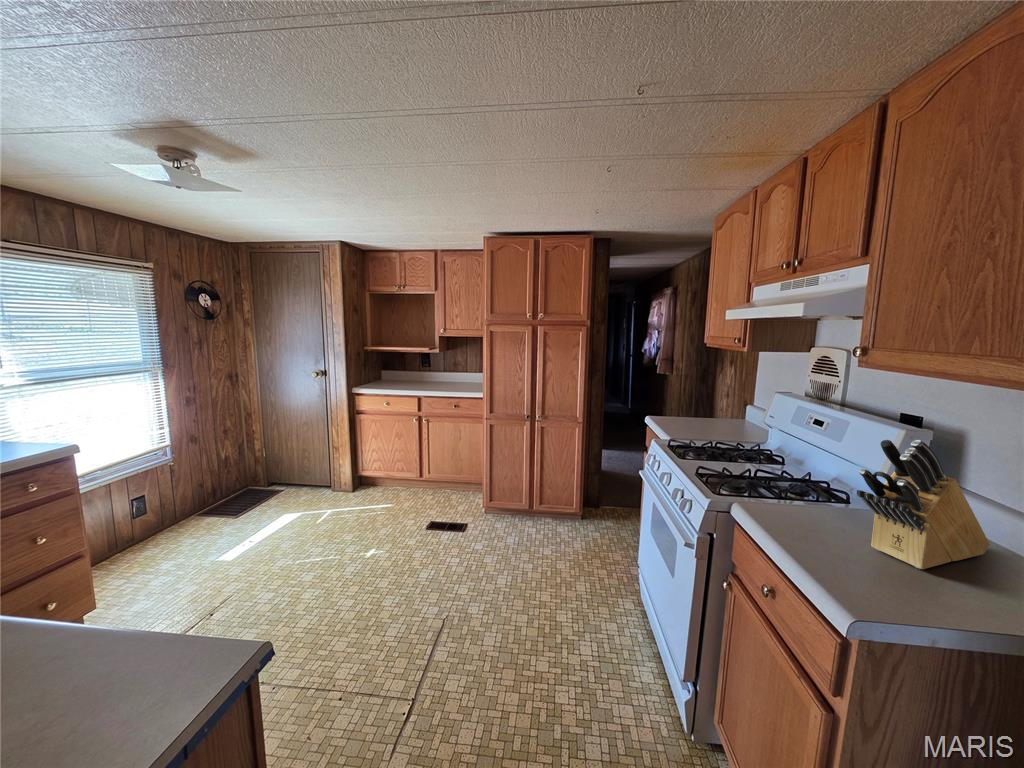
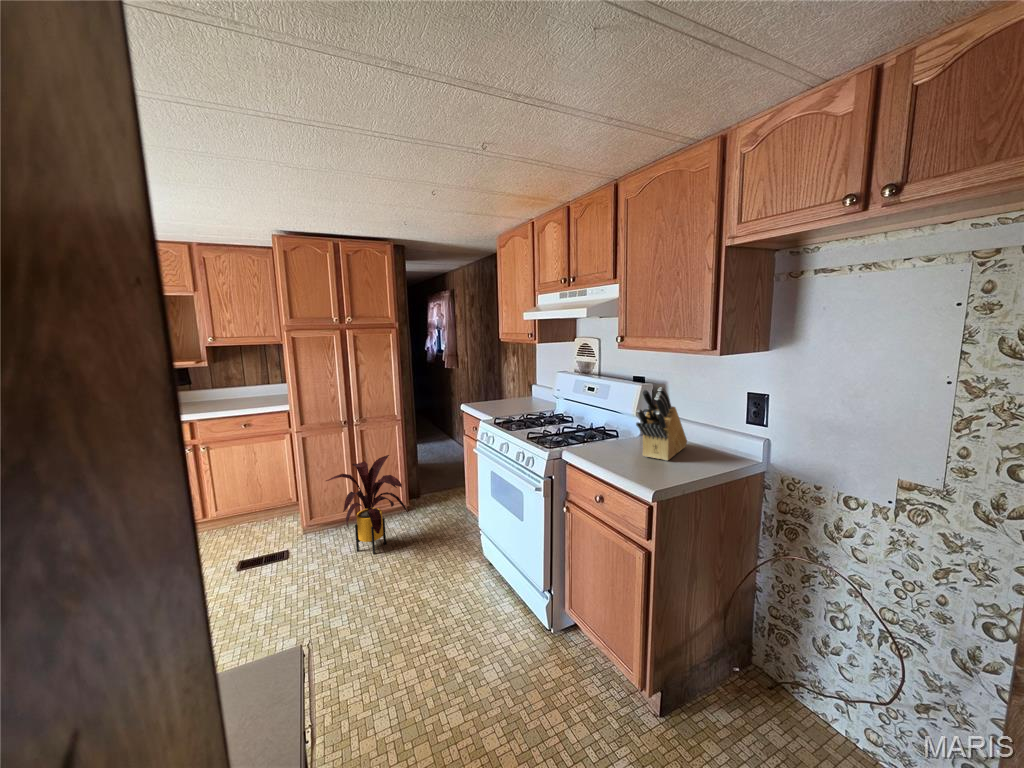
house plant: none [499,457,569,554] -> present [326,455,408,554]

